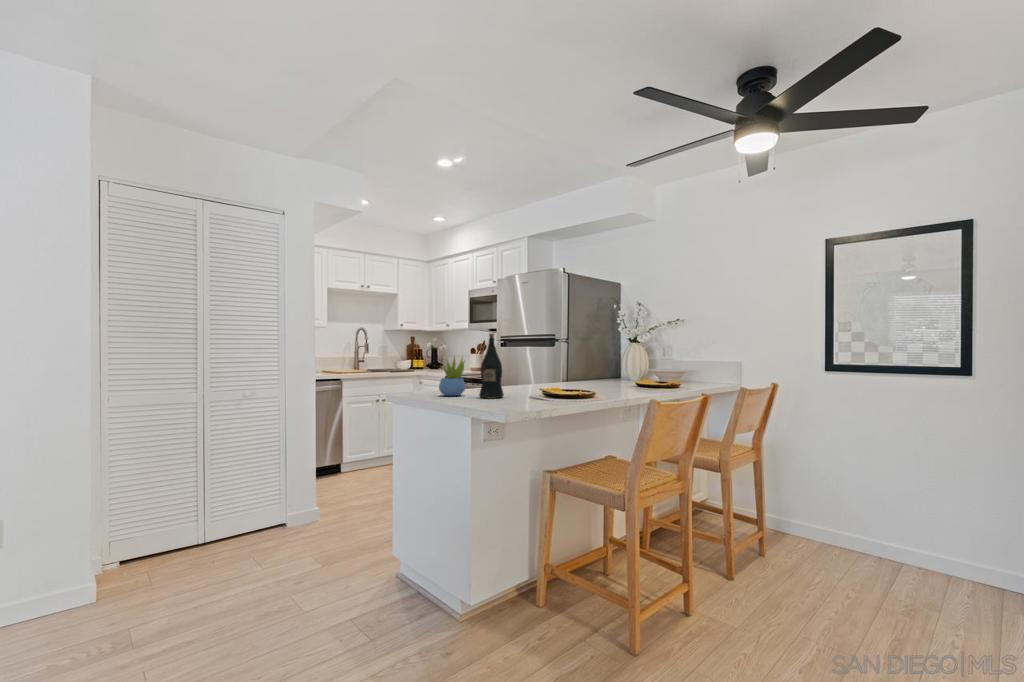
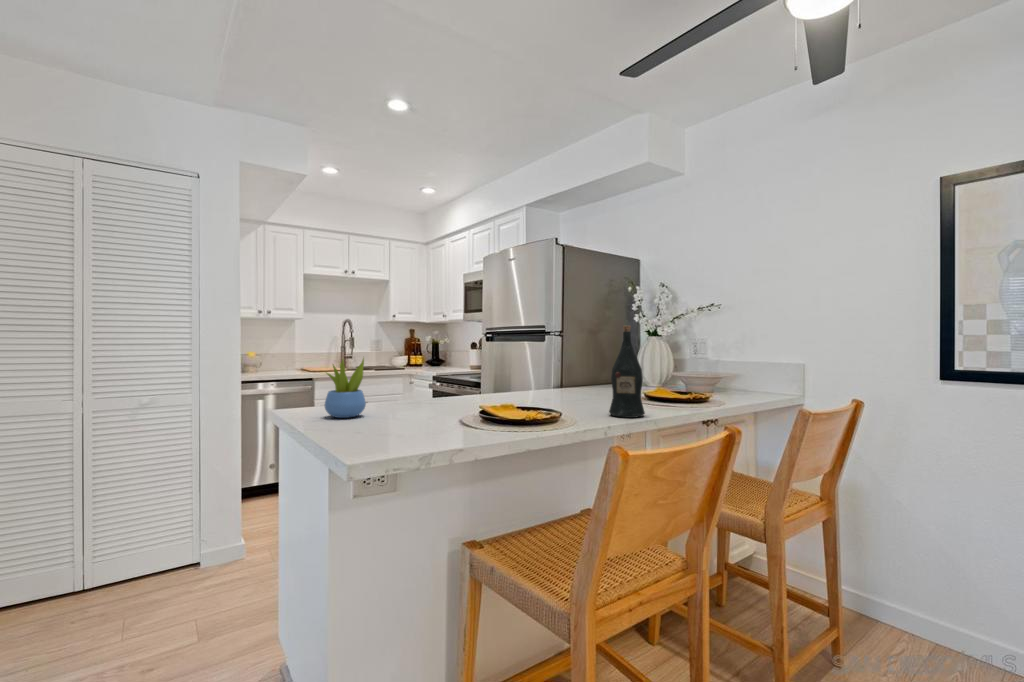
wine bottle: present [479,334,504,398] -> present [609,326,645,418]

